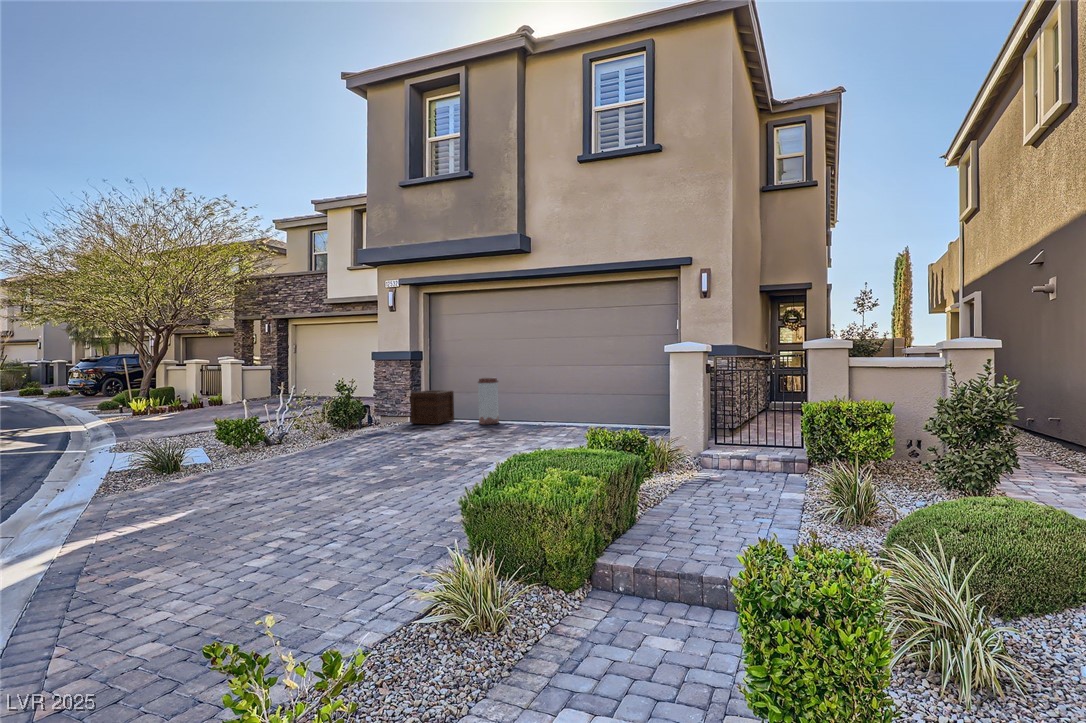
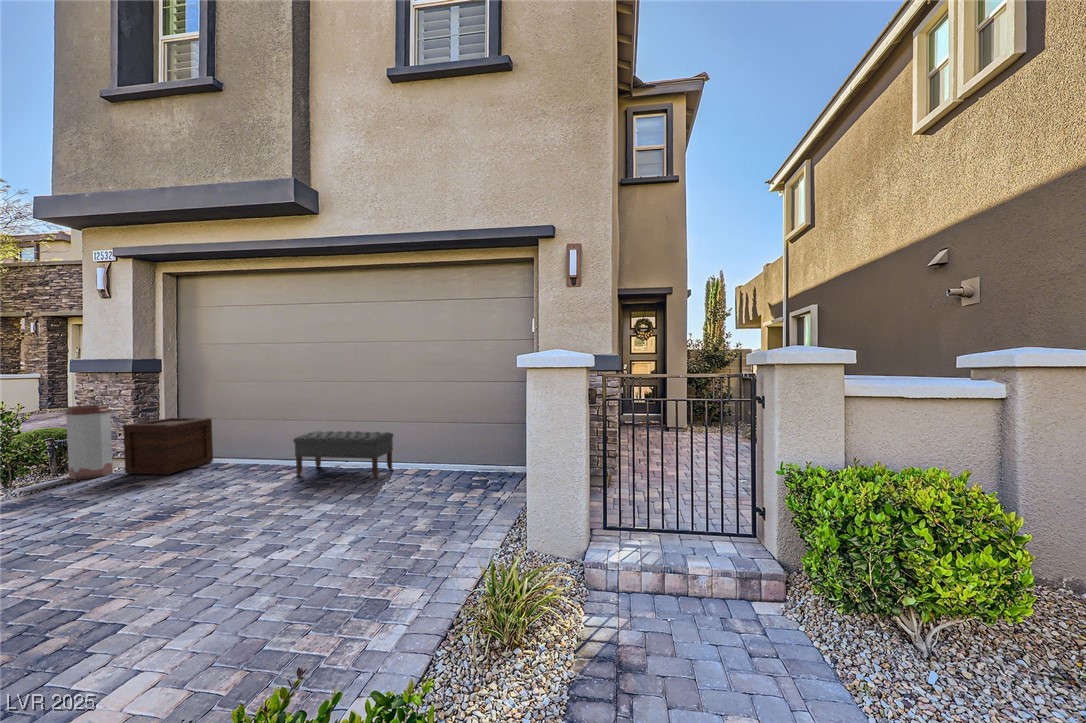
trash can: present [478,378,499,424] -> present [65,405,113,479]
bench: none [516,399,579,428] -> present [293,431,393,478]

